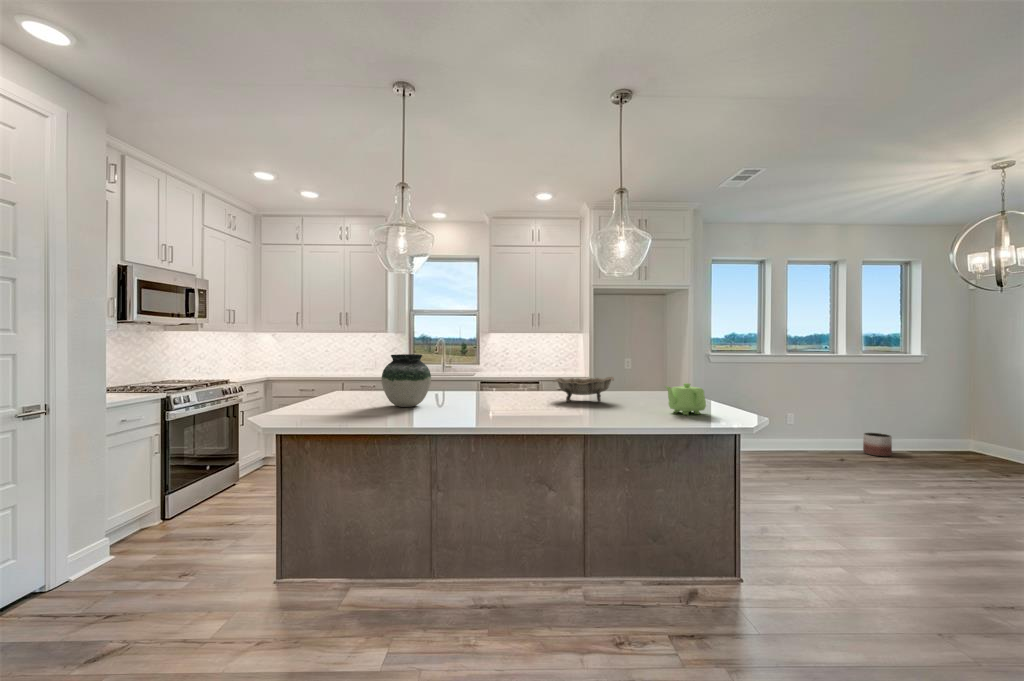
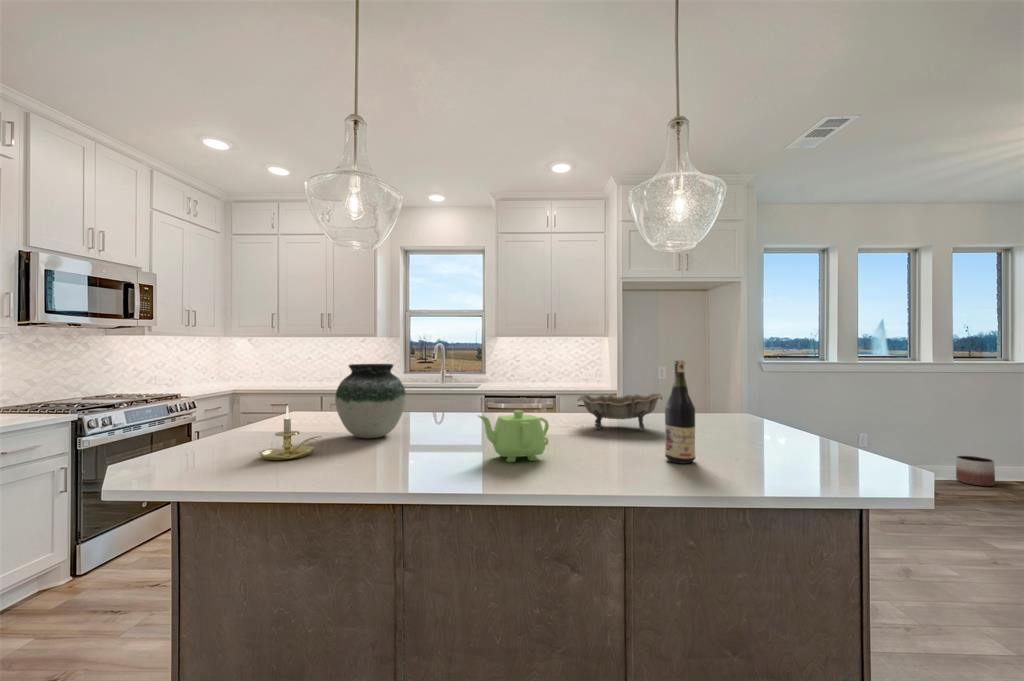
wine bottle: none [609,352,628,419] -> present [665,360,695,463]
candle holder: none [339,382,379,418] -> present [259,406,322,460]
teapot: present [666,383,706,415] -> present [479,410,549,462]

